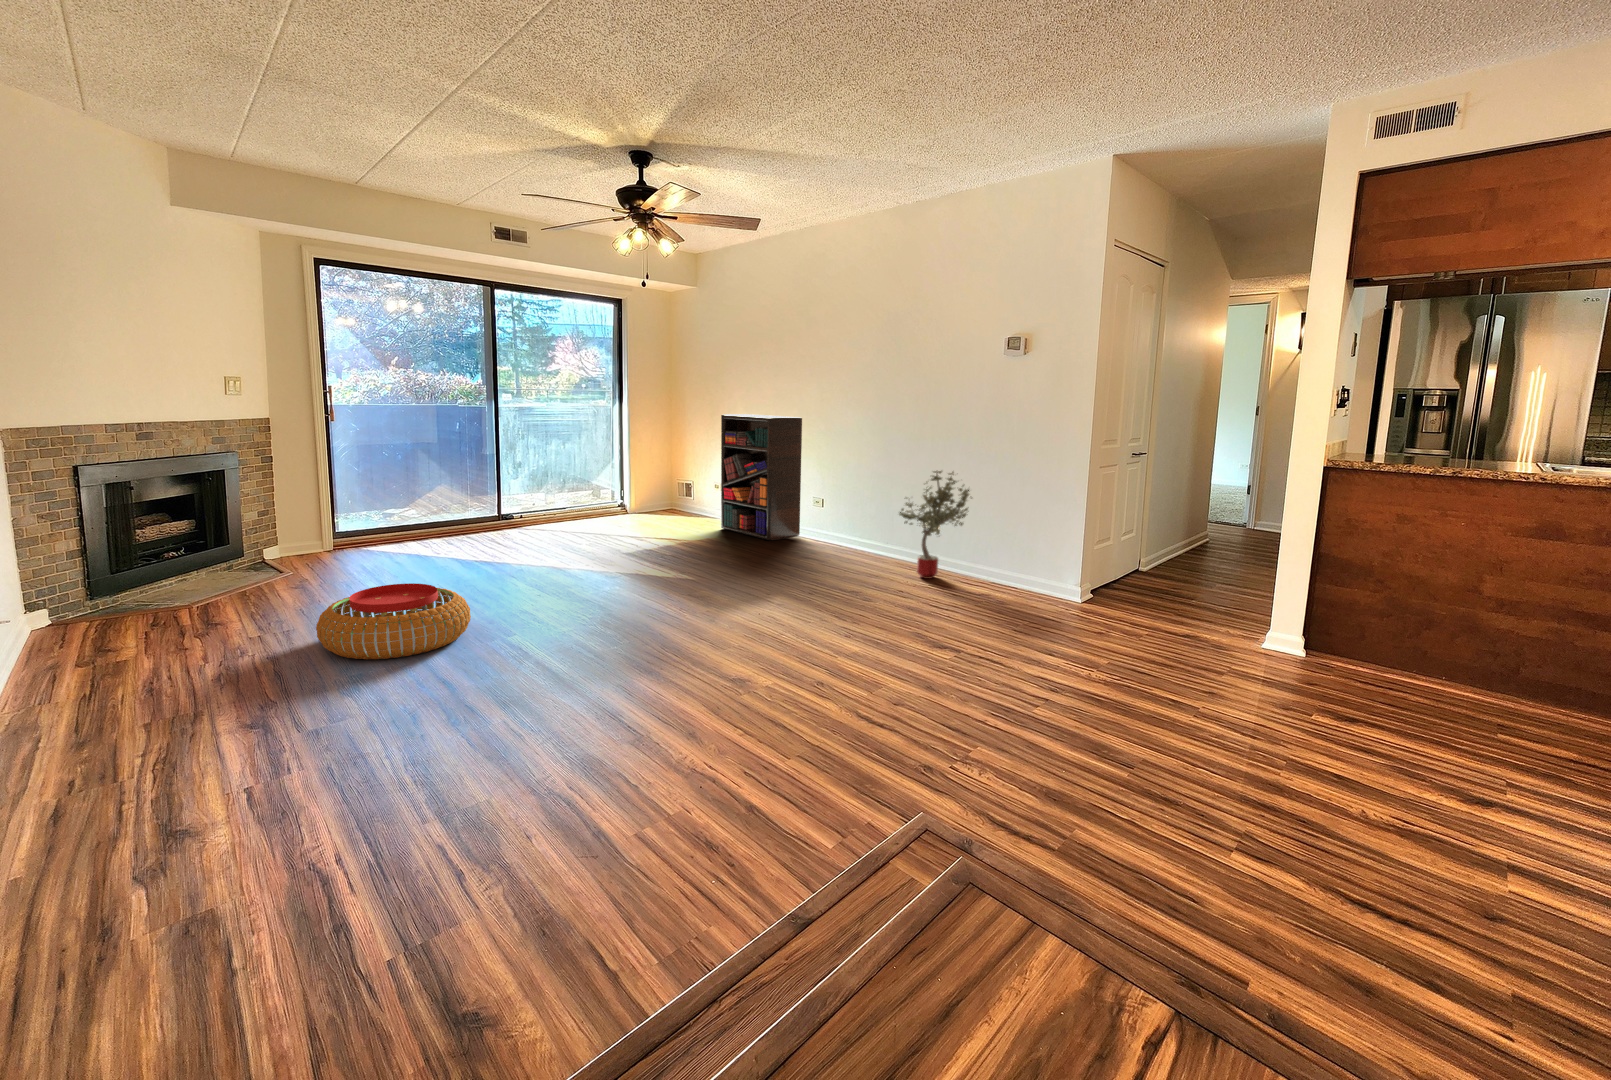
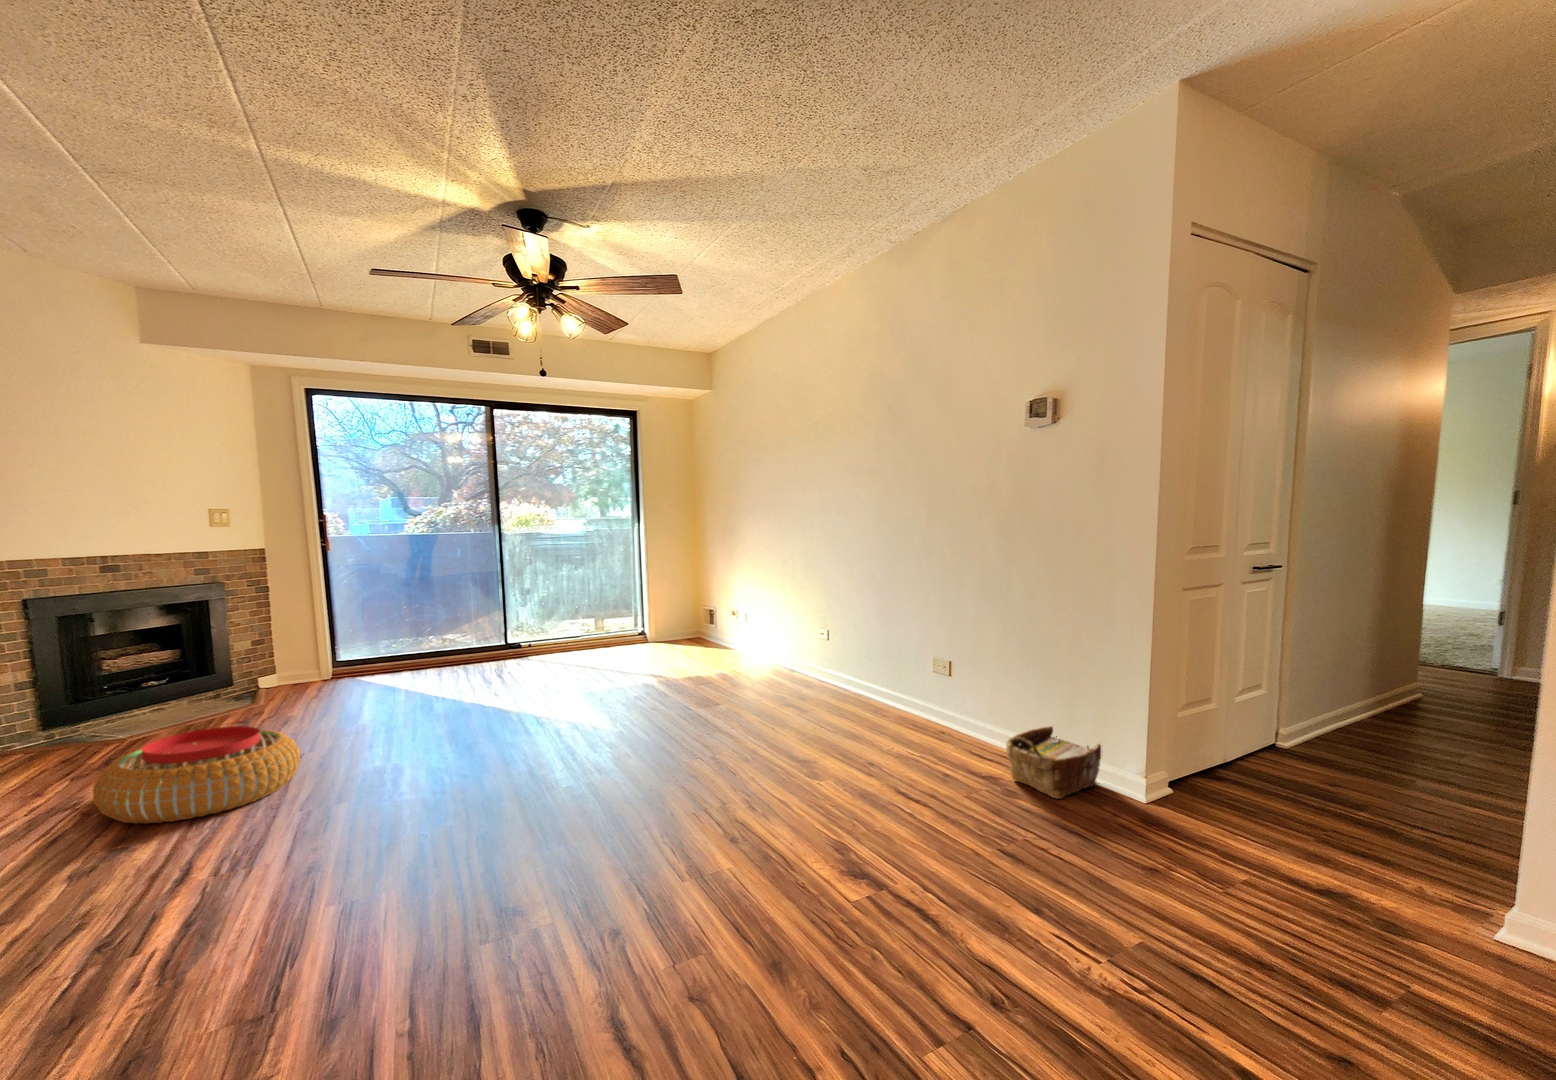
bookshelf: present [721,414,802,540] -> none [733,533,816,680]
potted tree: present [899,471,972,579] -> none [895,591,984,742]
woven basket: none [997,554,1056,606] -> present [1006,726,1101,799]

